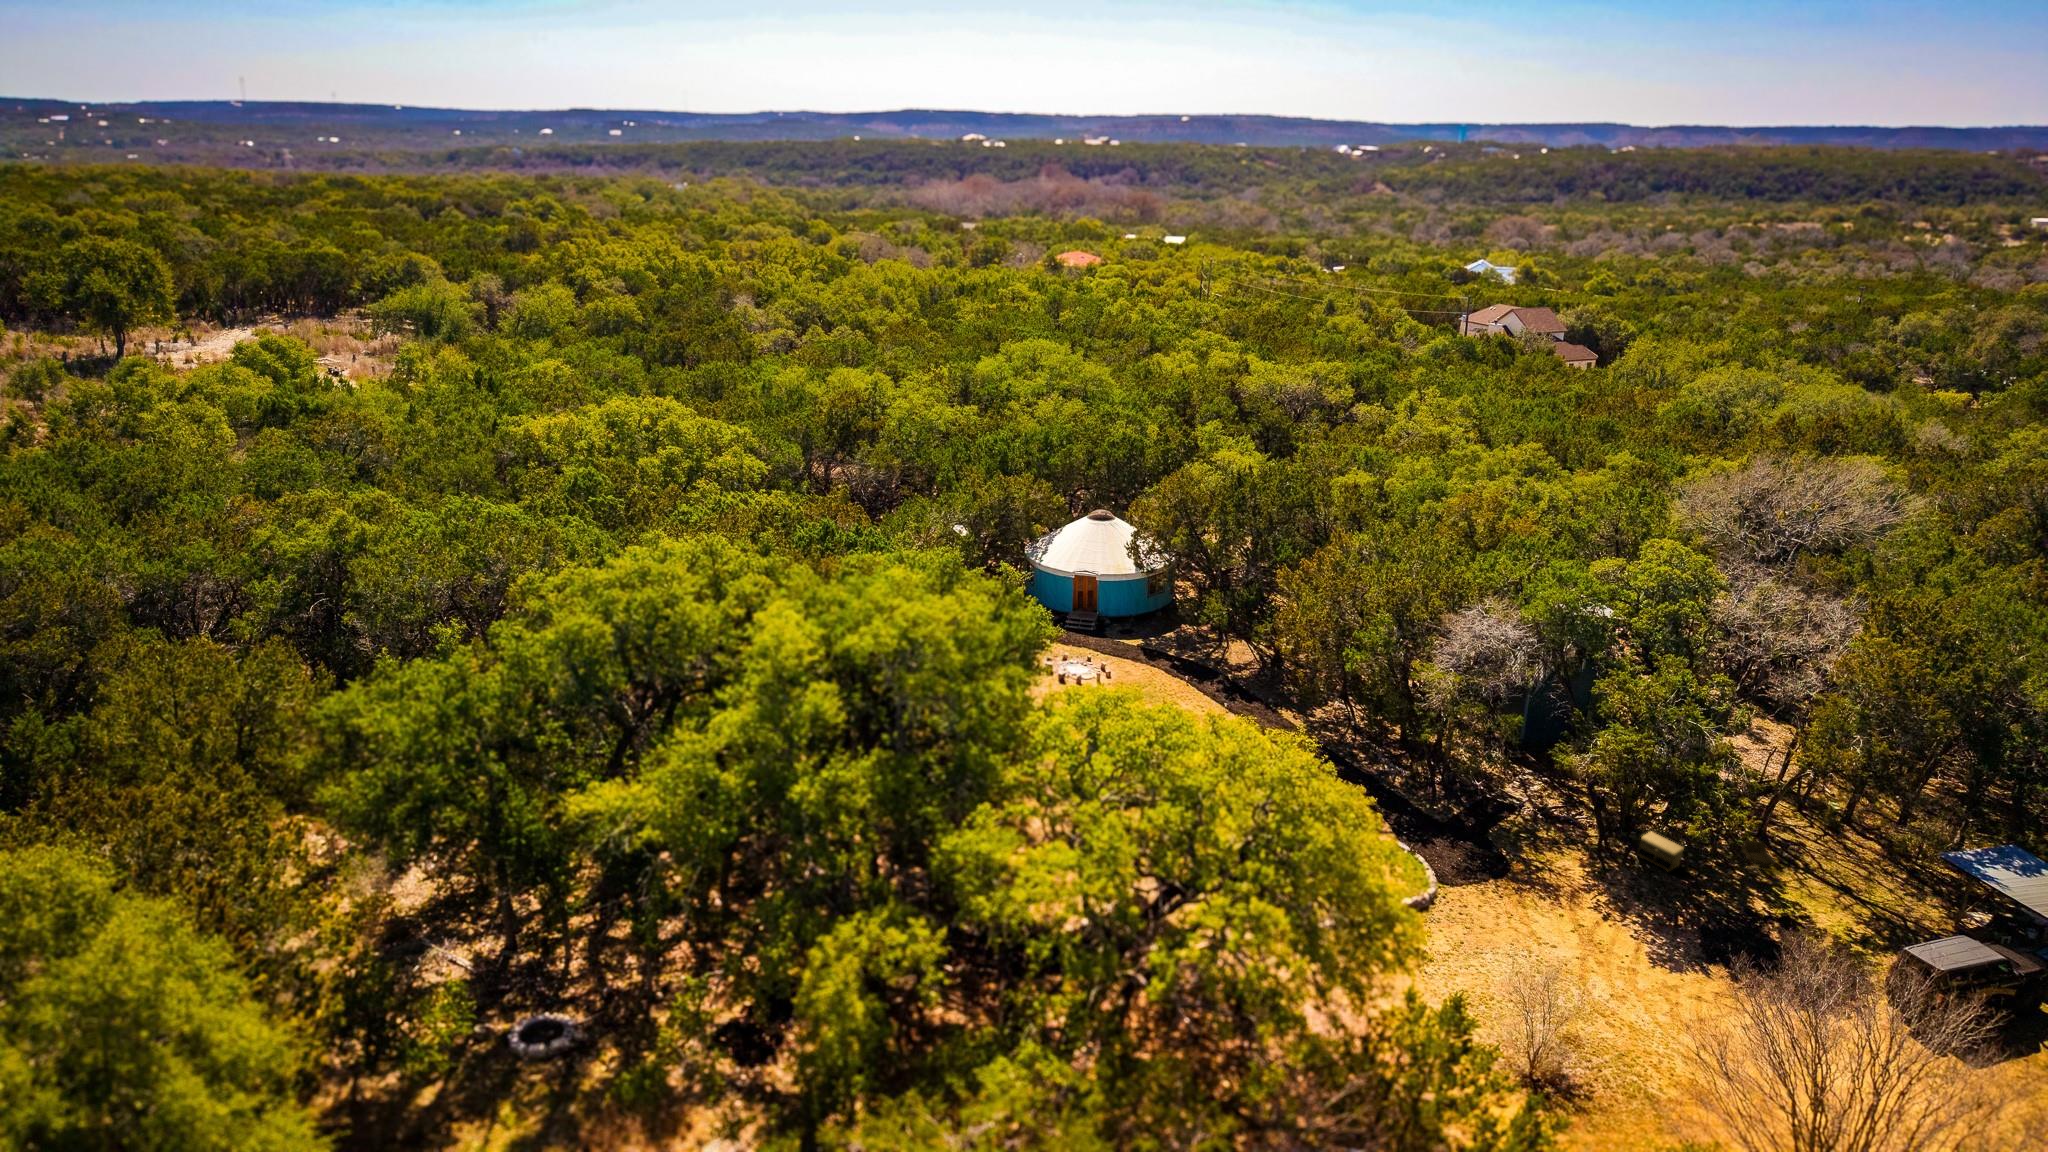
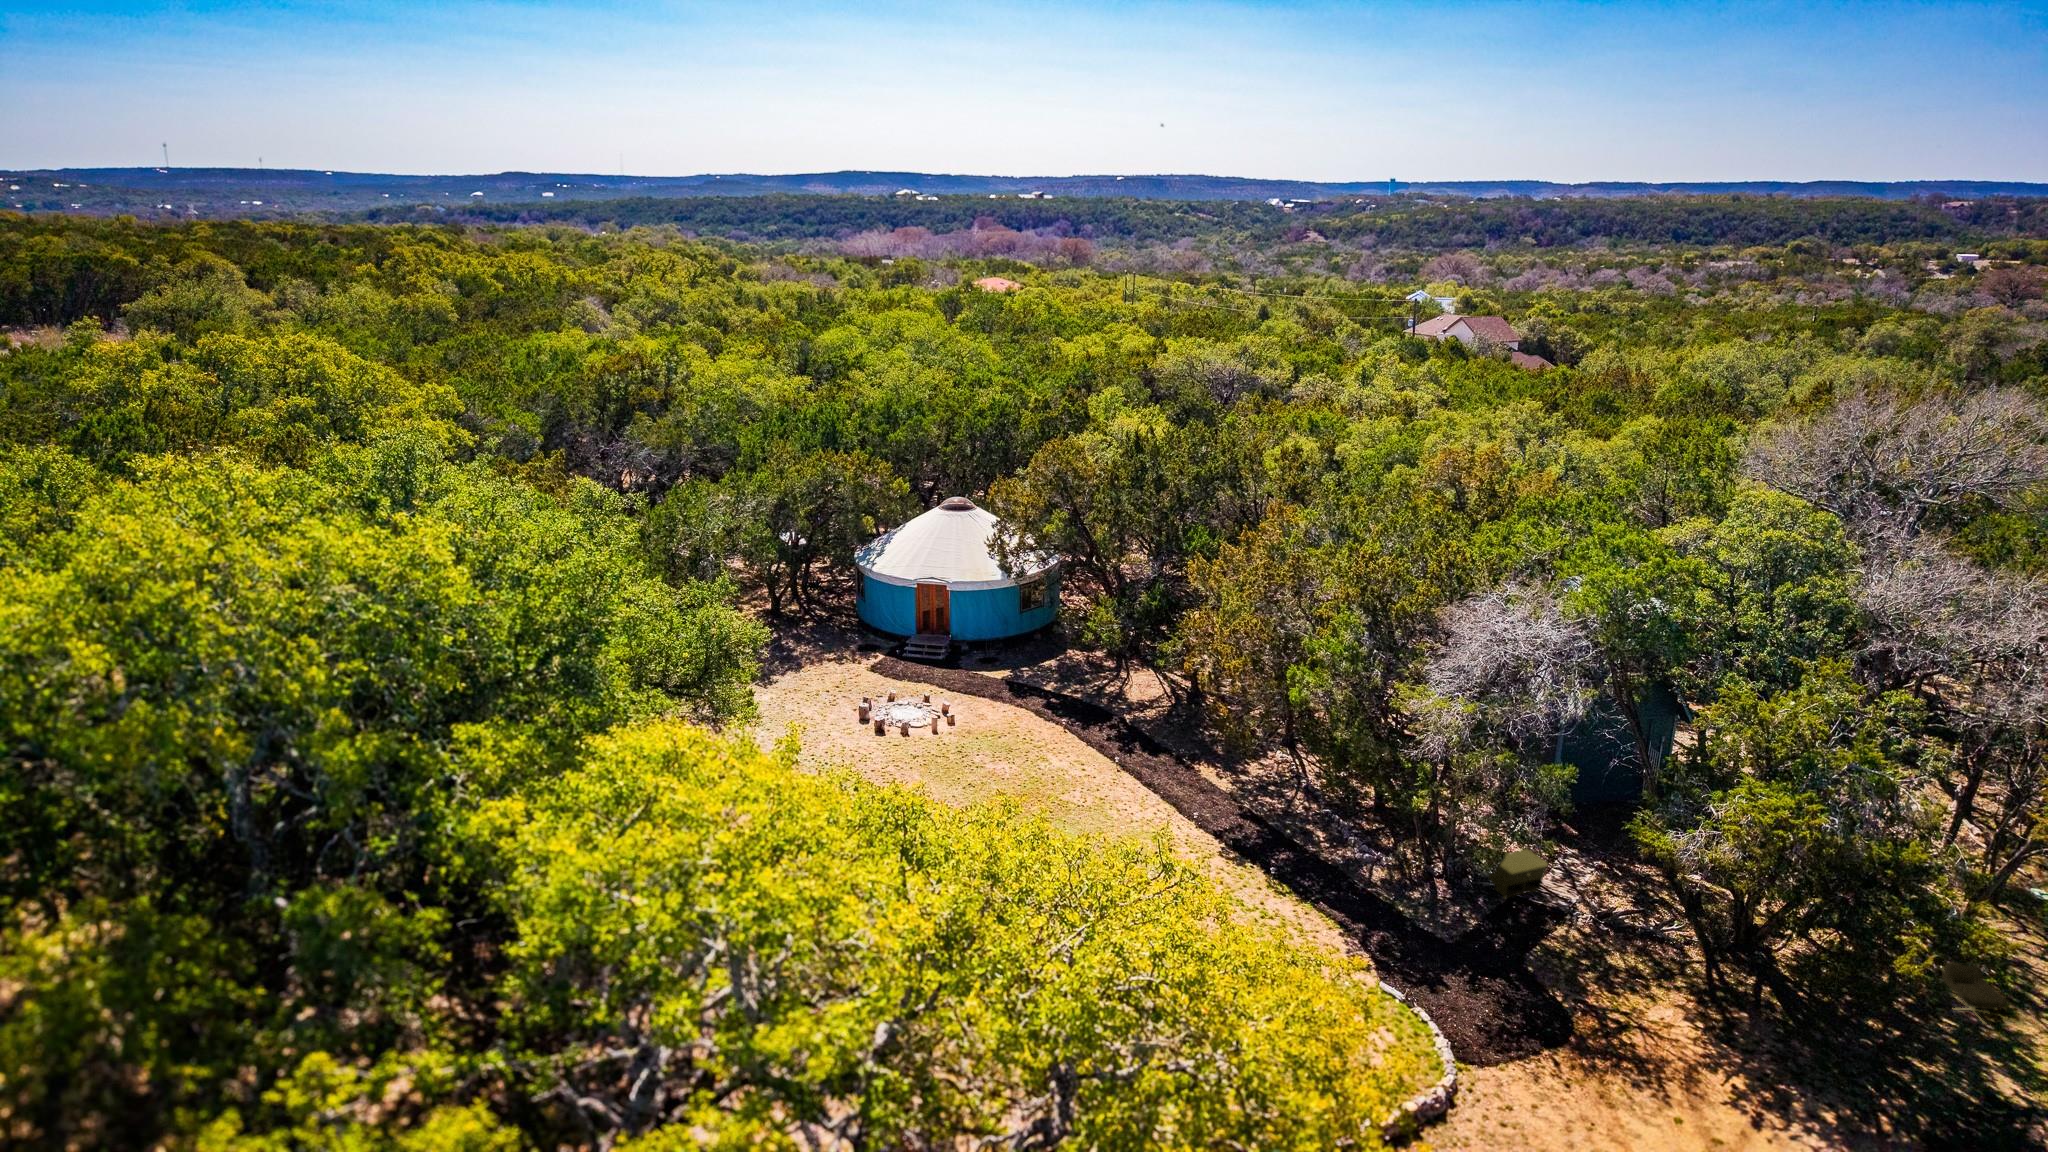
storage bench: present [1638,832,1684,871] -> present [1488,849,1548,898]

